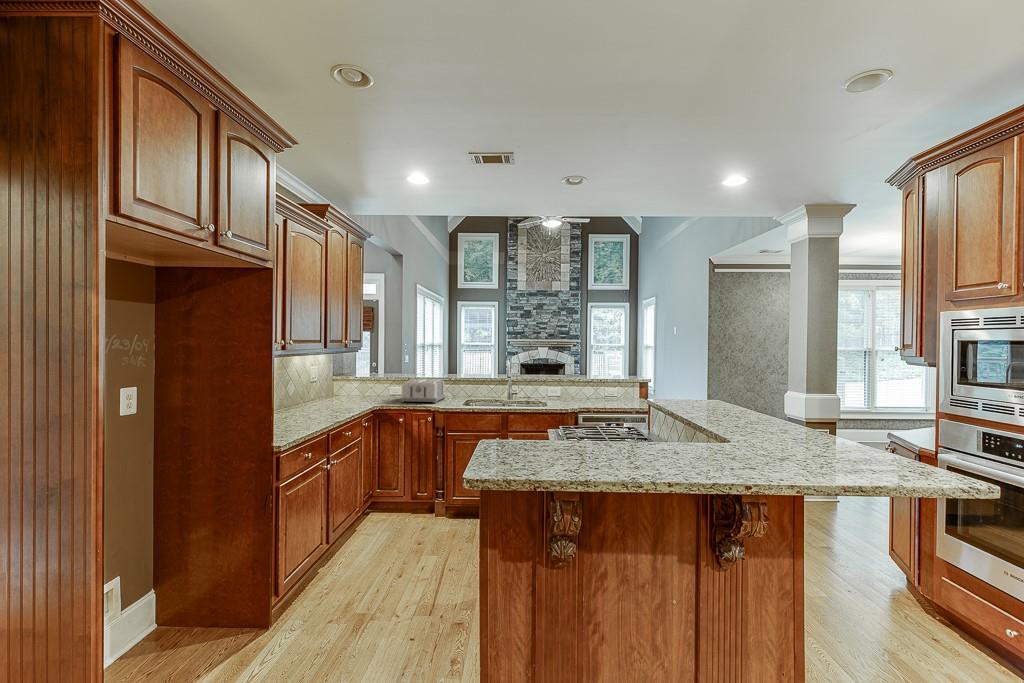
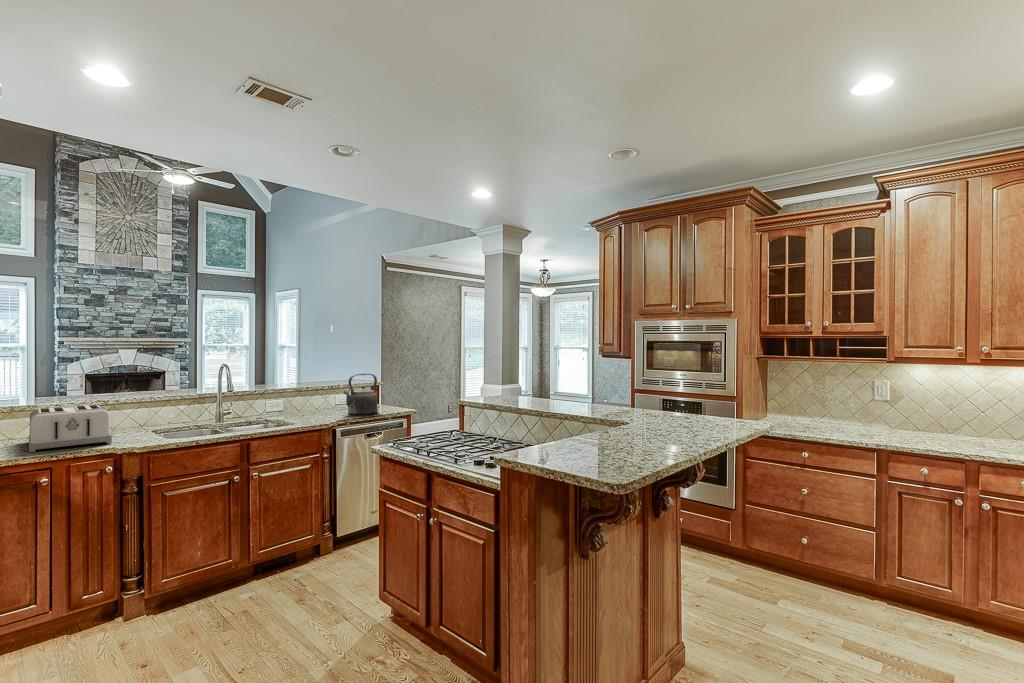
kettle: none [597,371,631,407] -> present [344,374,378,415]

